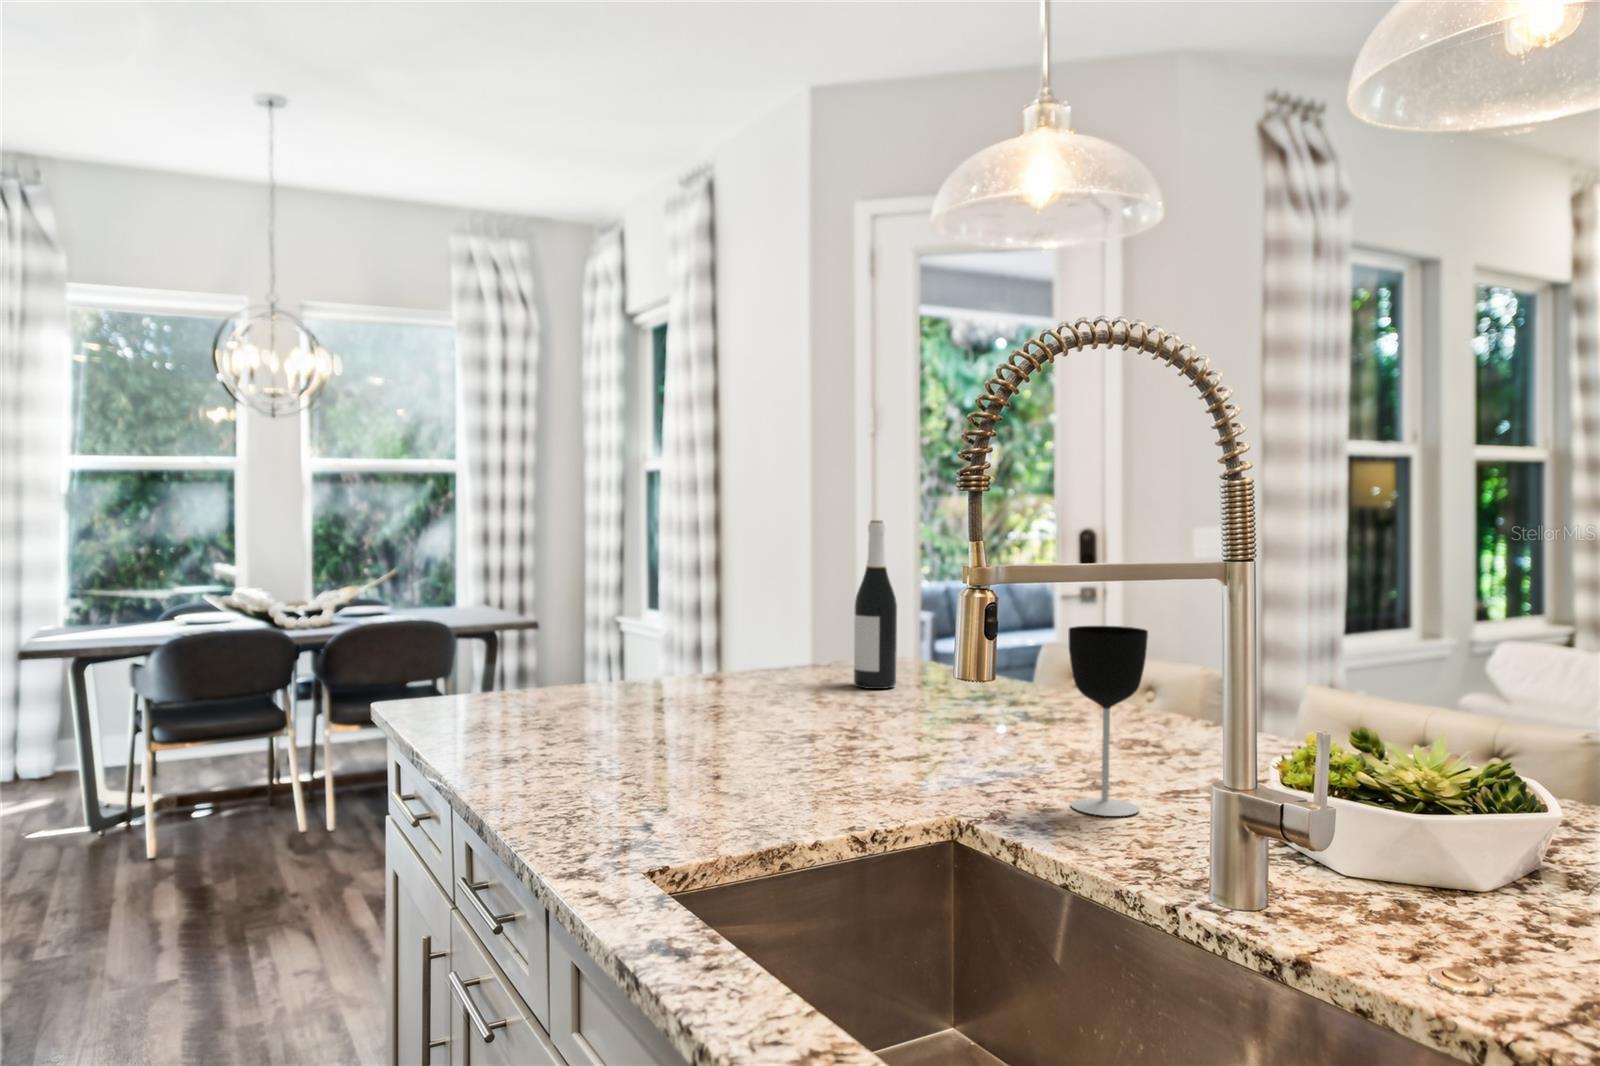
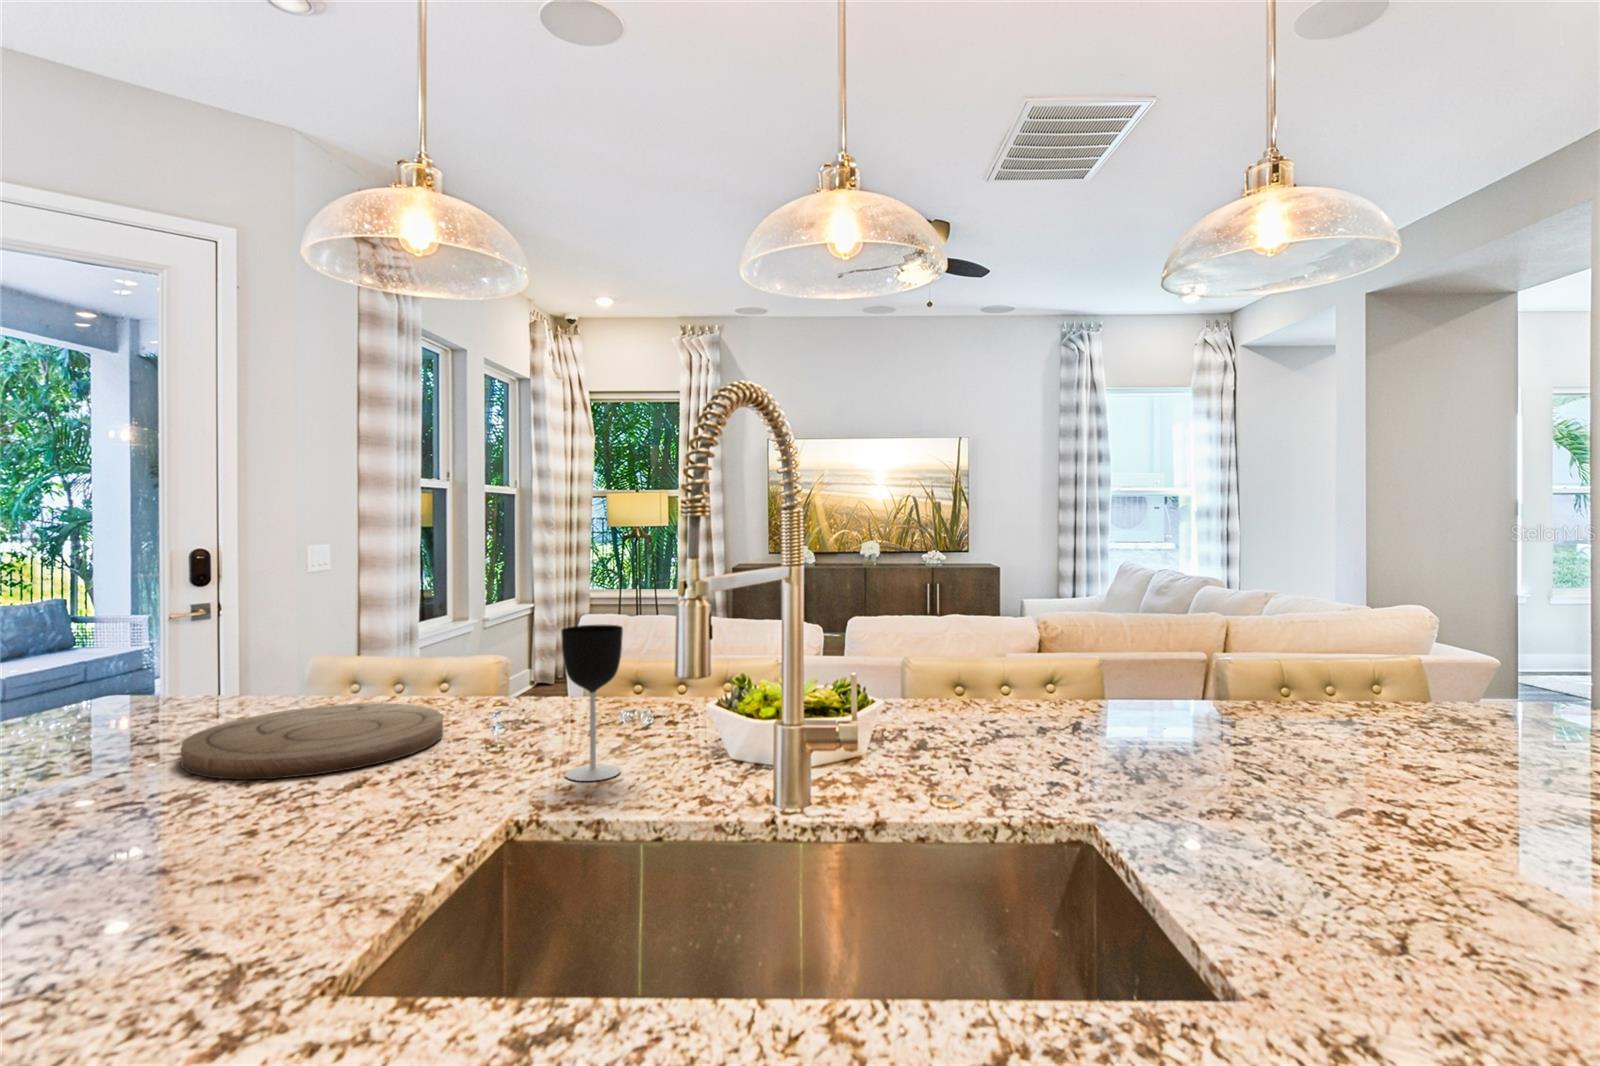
wine bottle: present [854,520,897,689] -> none [125,550,184,735]
cutting board: none [835,686,1067,748] -> present [181,703,443,780]

